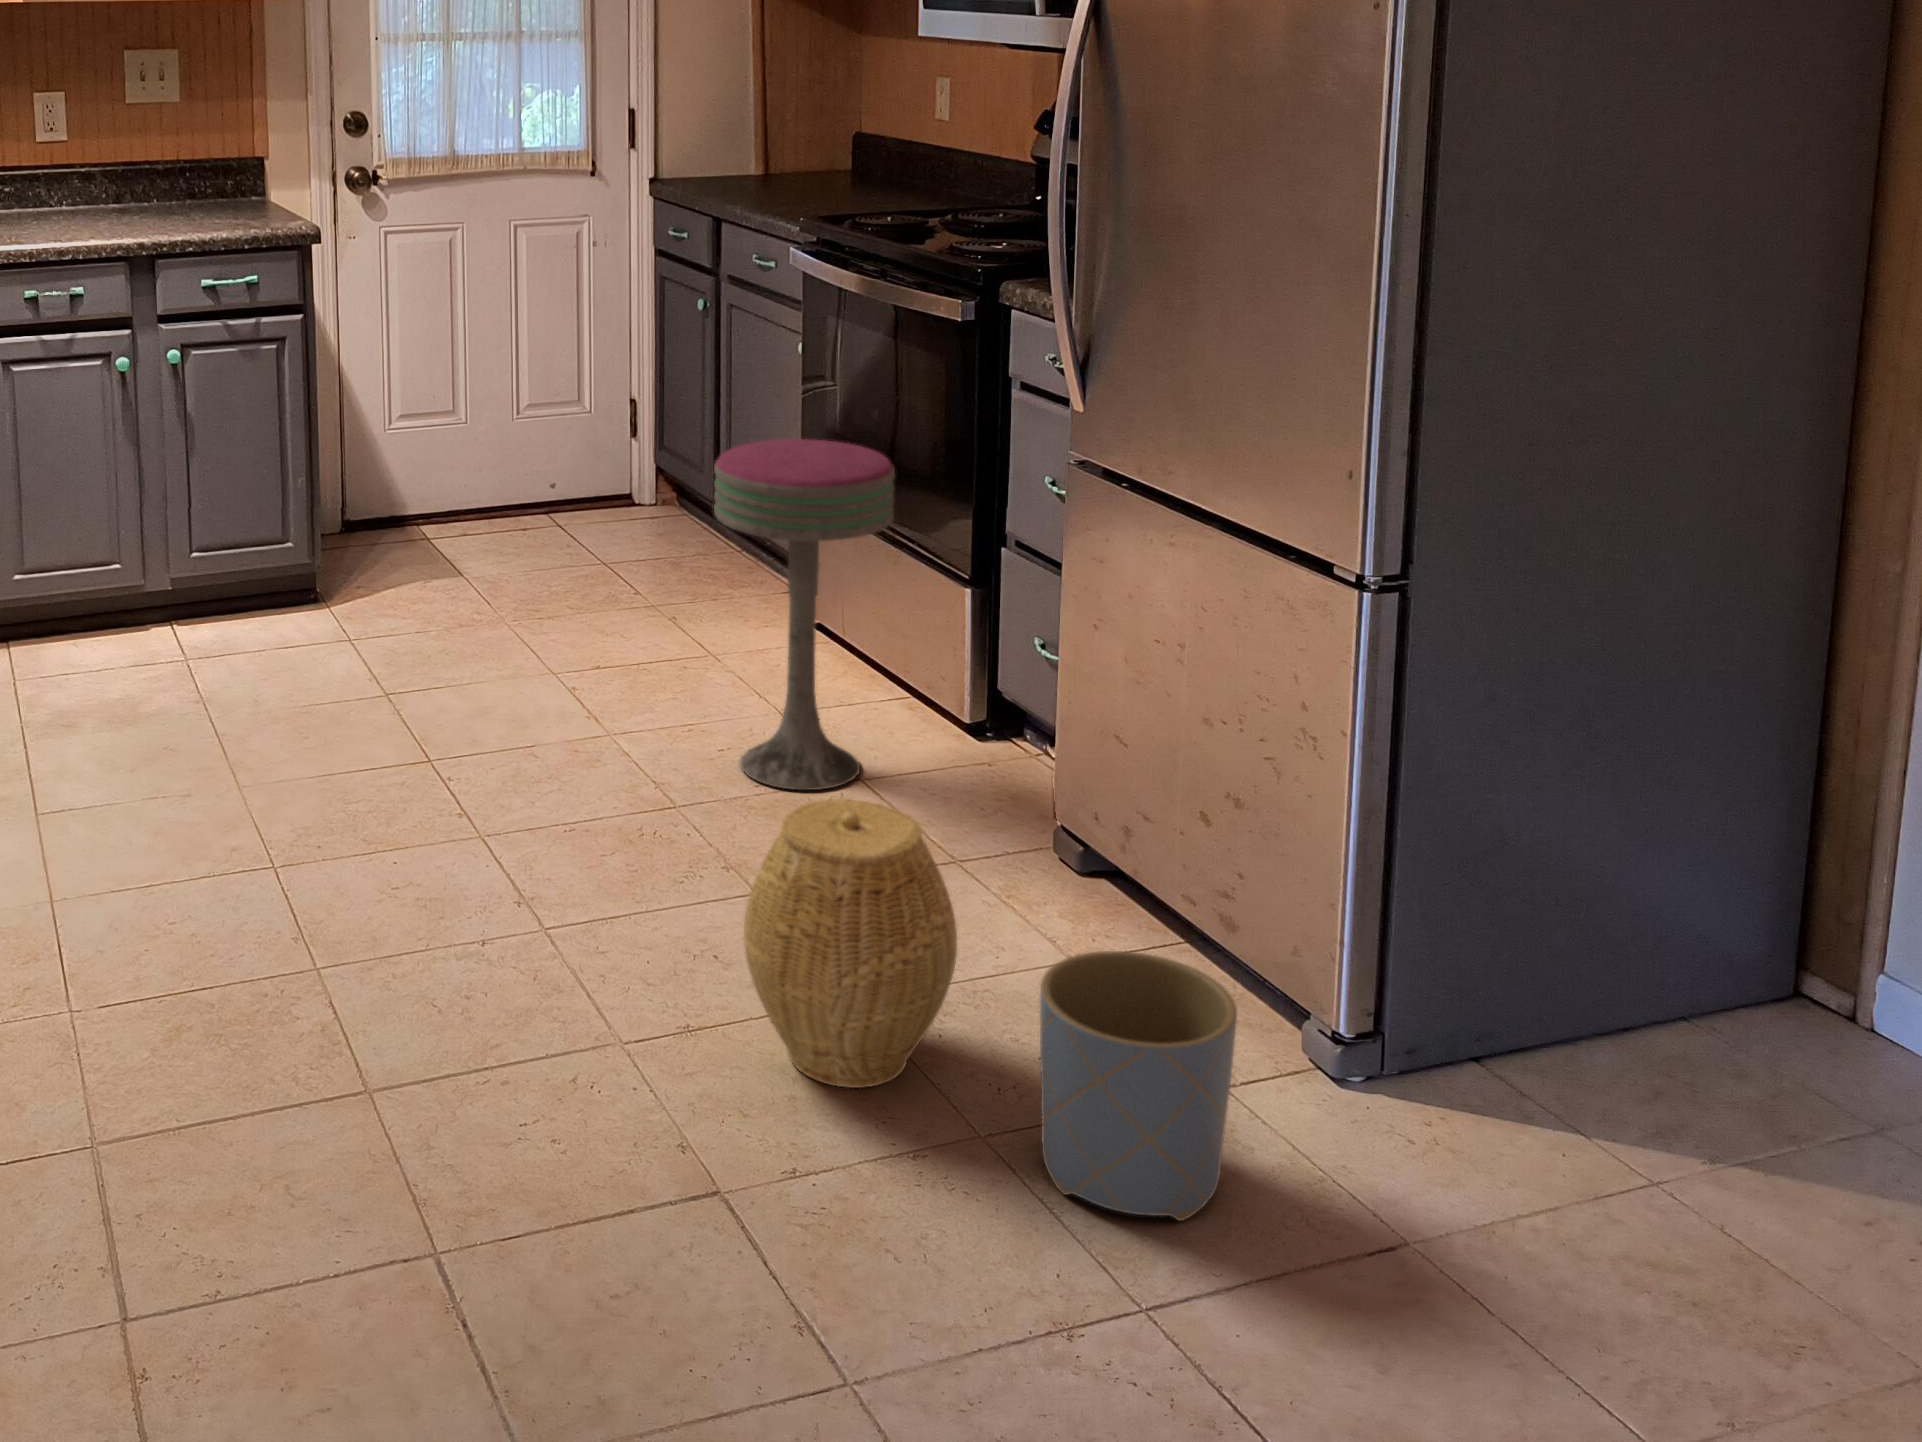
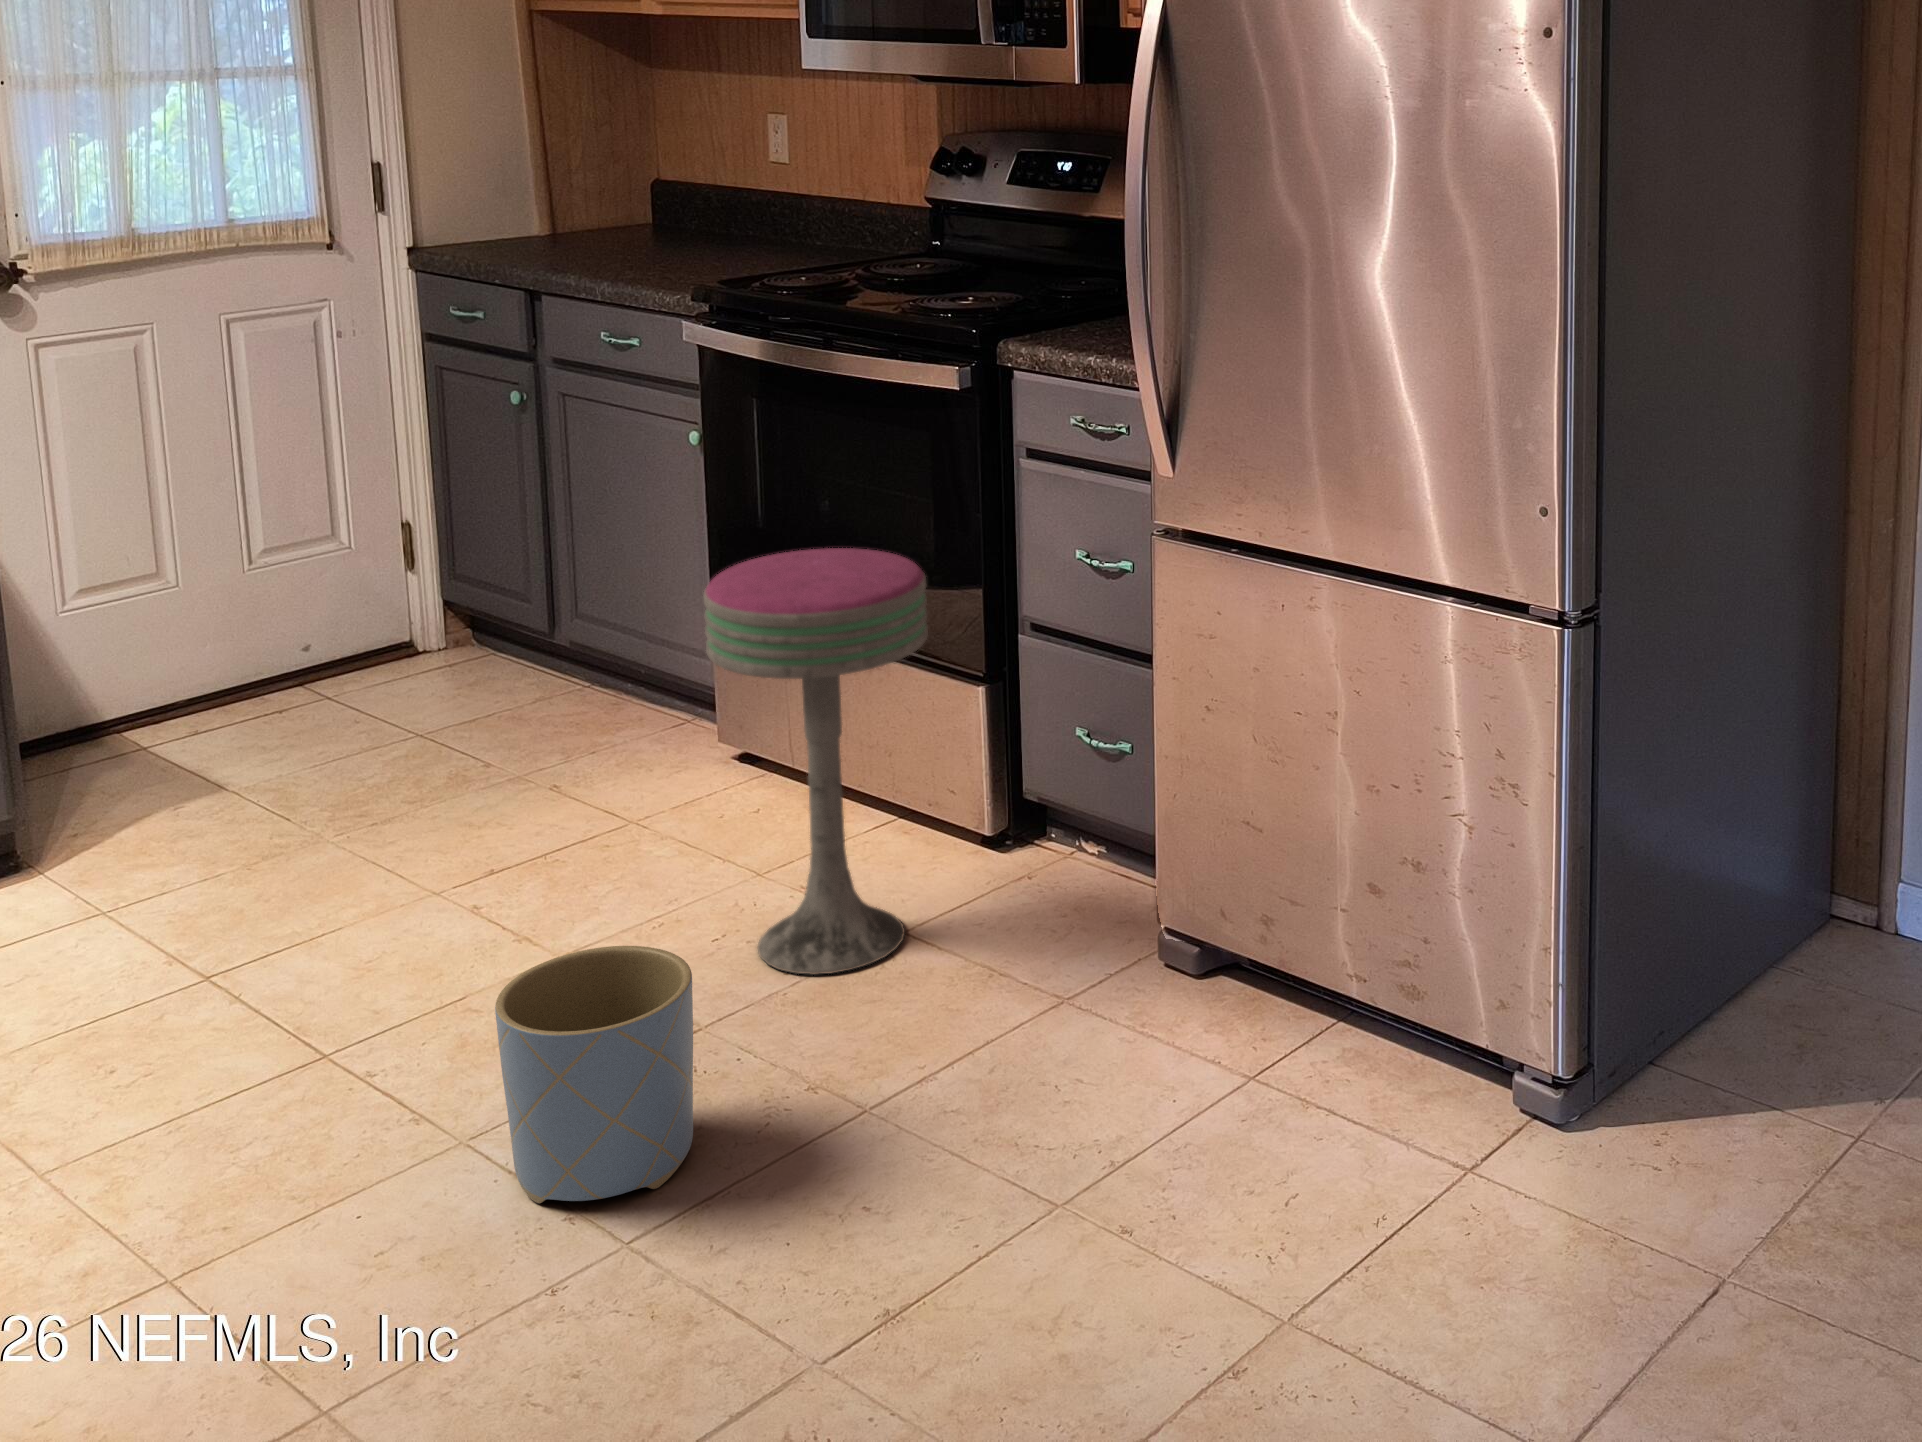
woven basket: present [744,799,957,1088] -> none [971,974,1224,1325]
planter: present [1040,951,1237,1221] -> present [495,946,693,1203]

